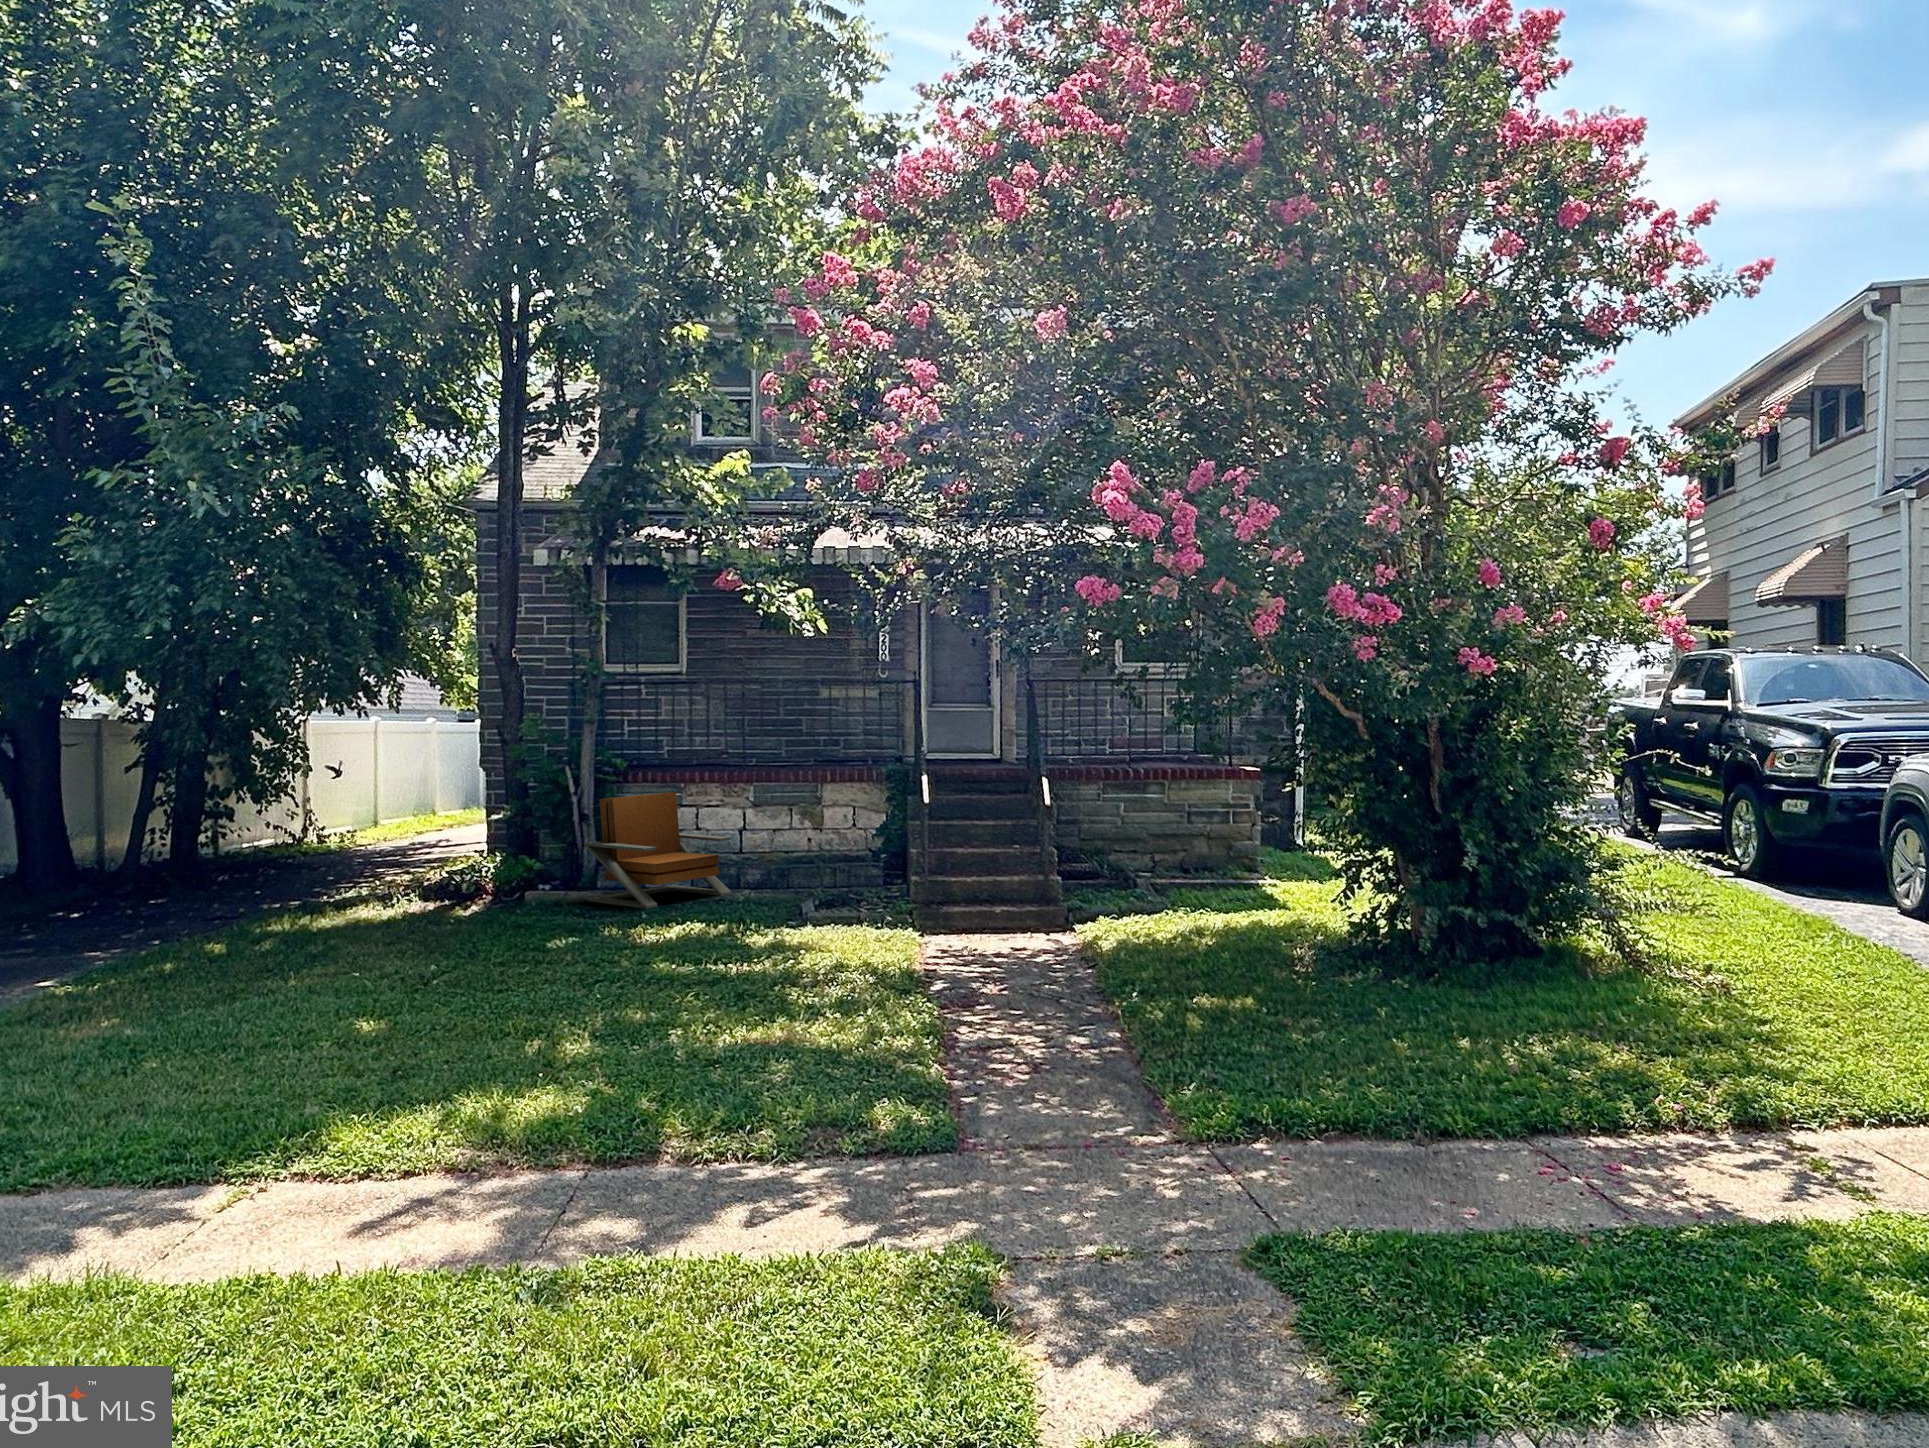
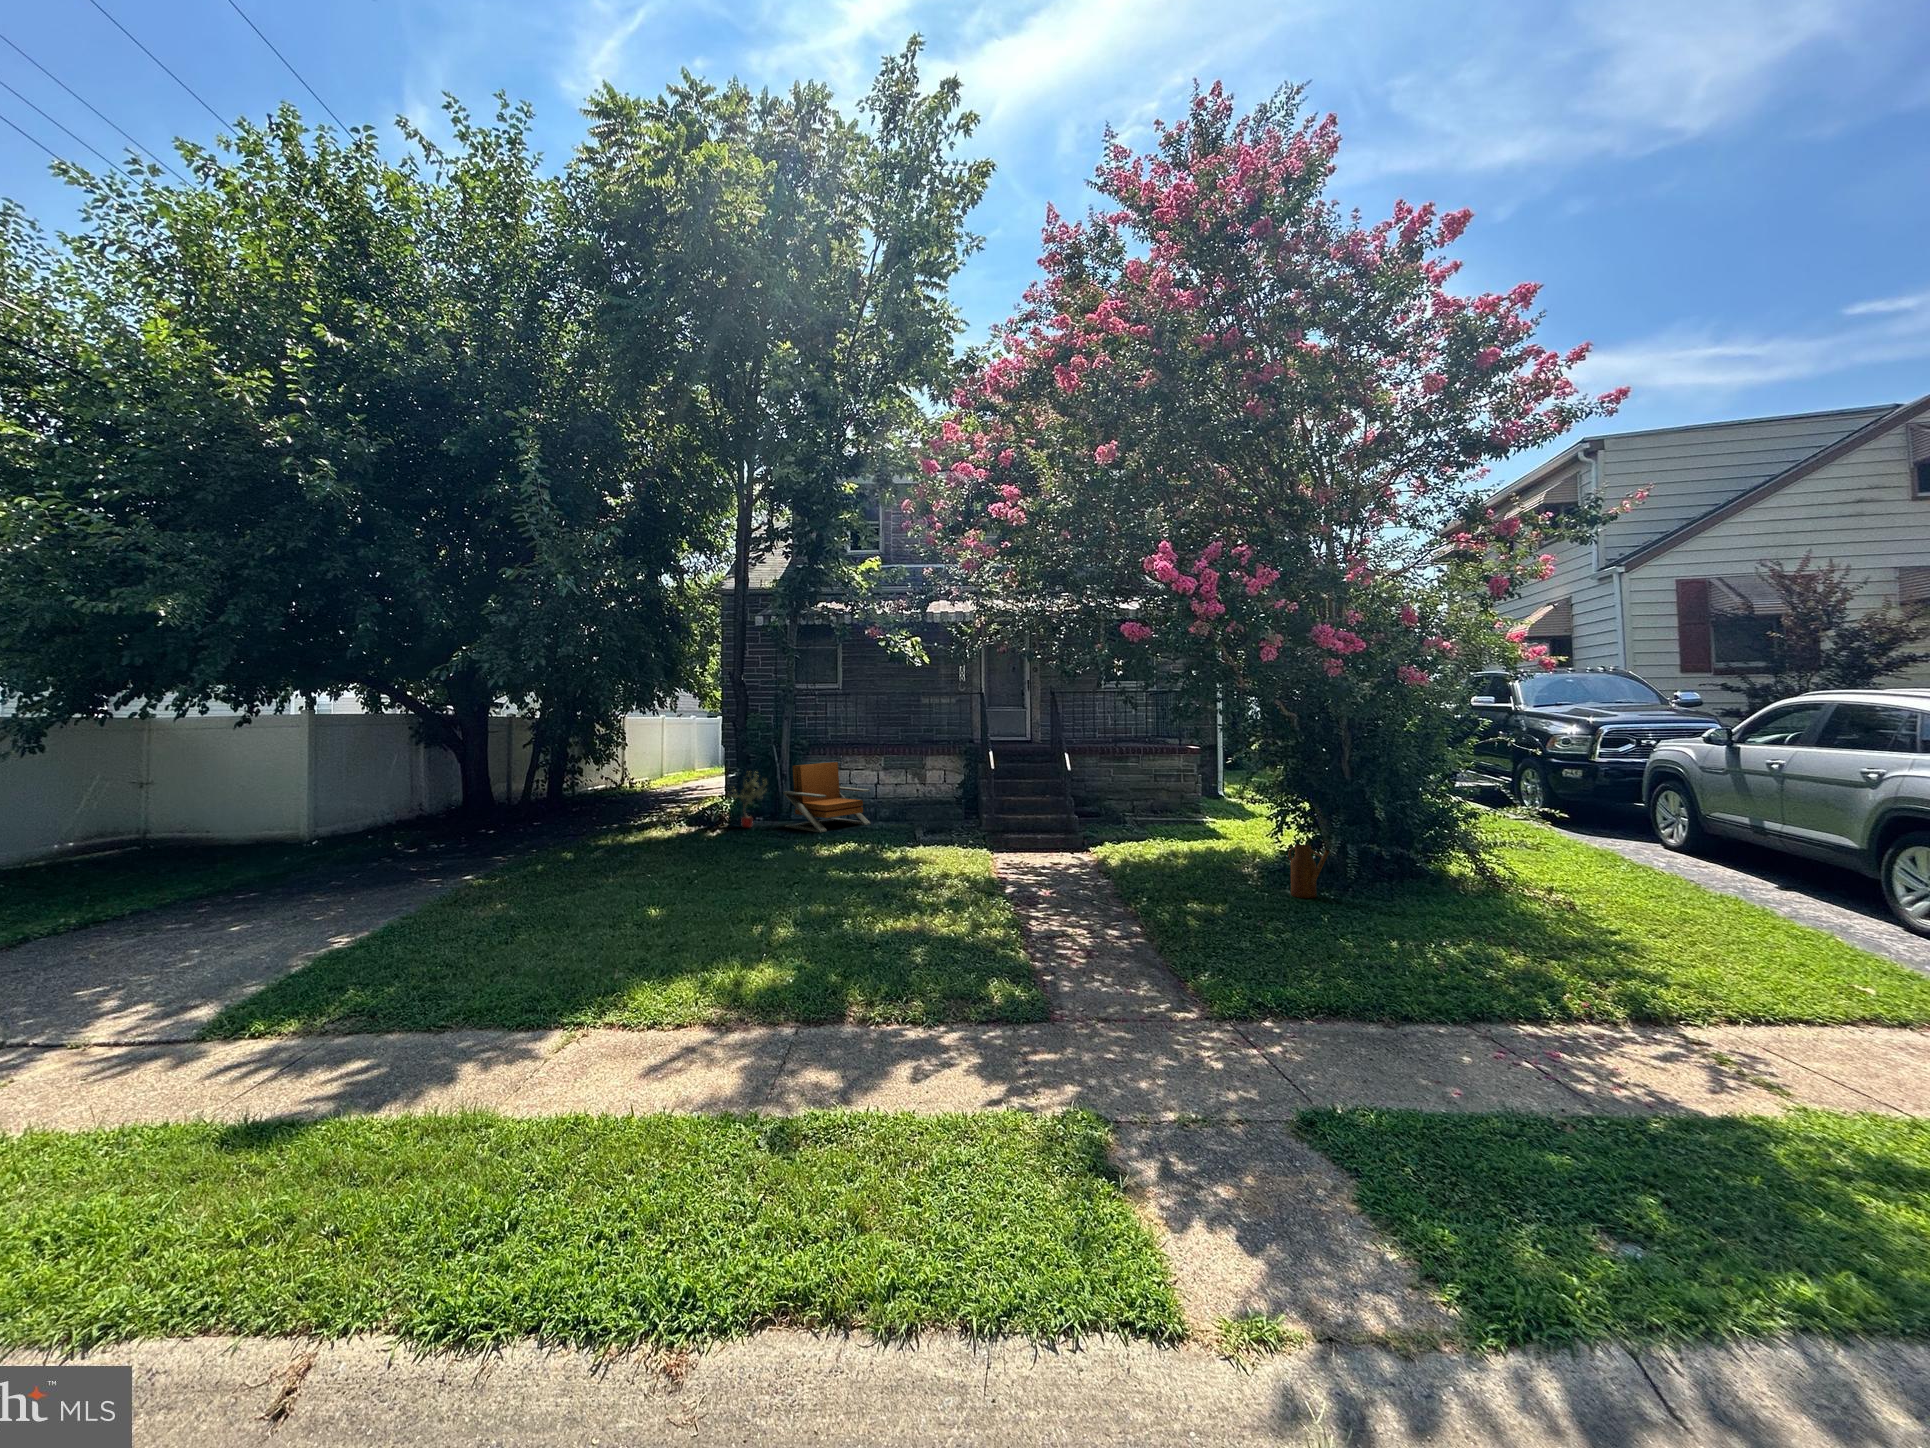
potted tree: none [488,808,558,904] -> present [729,771,766,828]
watering can: none [1355,909,1408,989] -> present [1288,845,1329,898]

